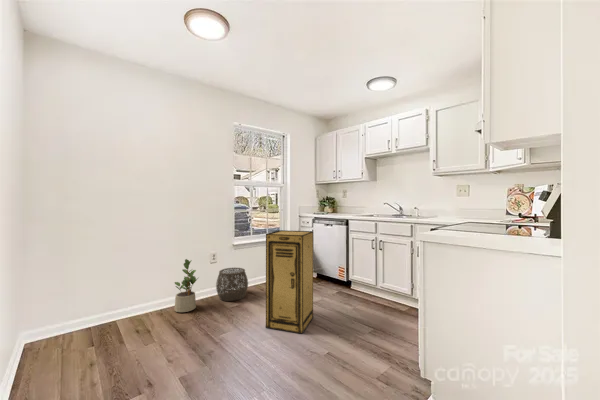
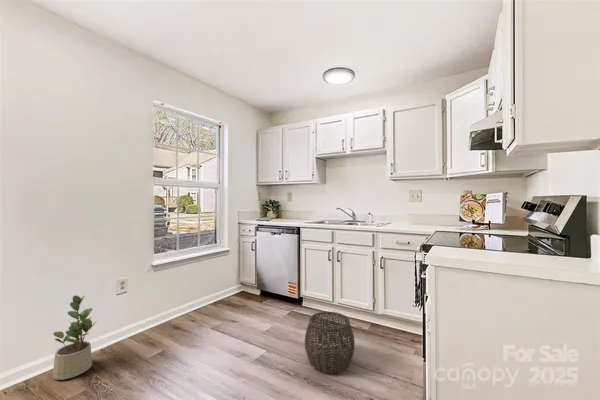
storage cabinet: present [266,230,313,334] -> none [206,246,268,387]
woven basket: present [216,268,248,301] -> present [305,312,355,374]

